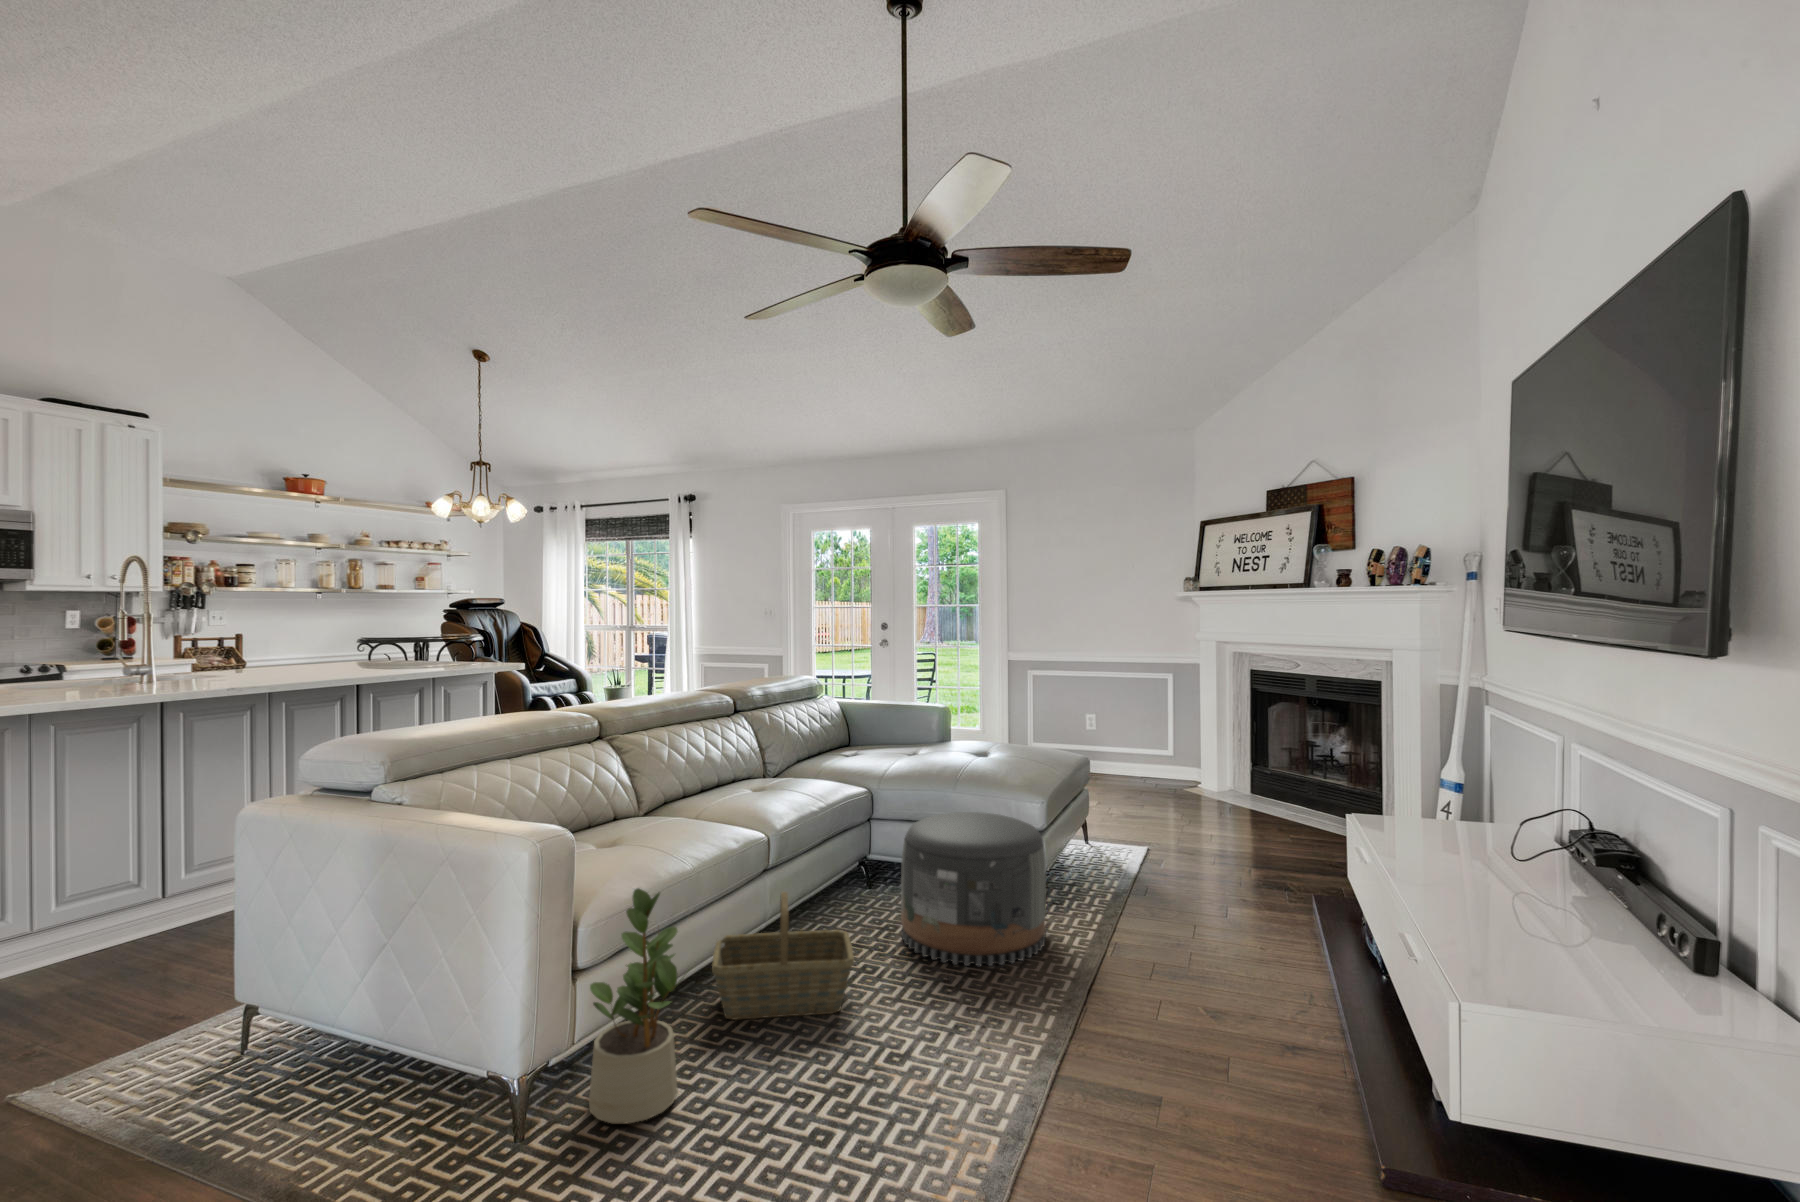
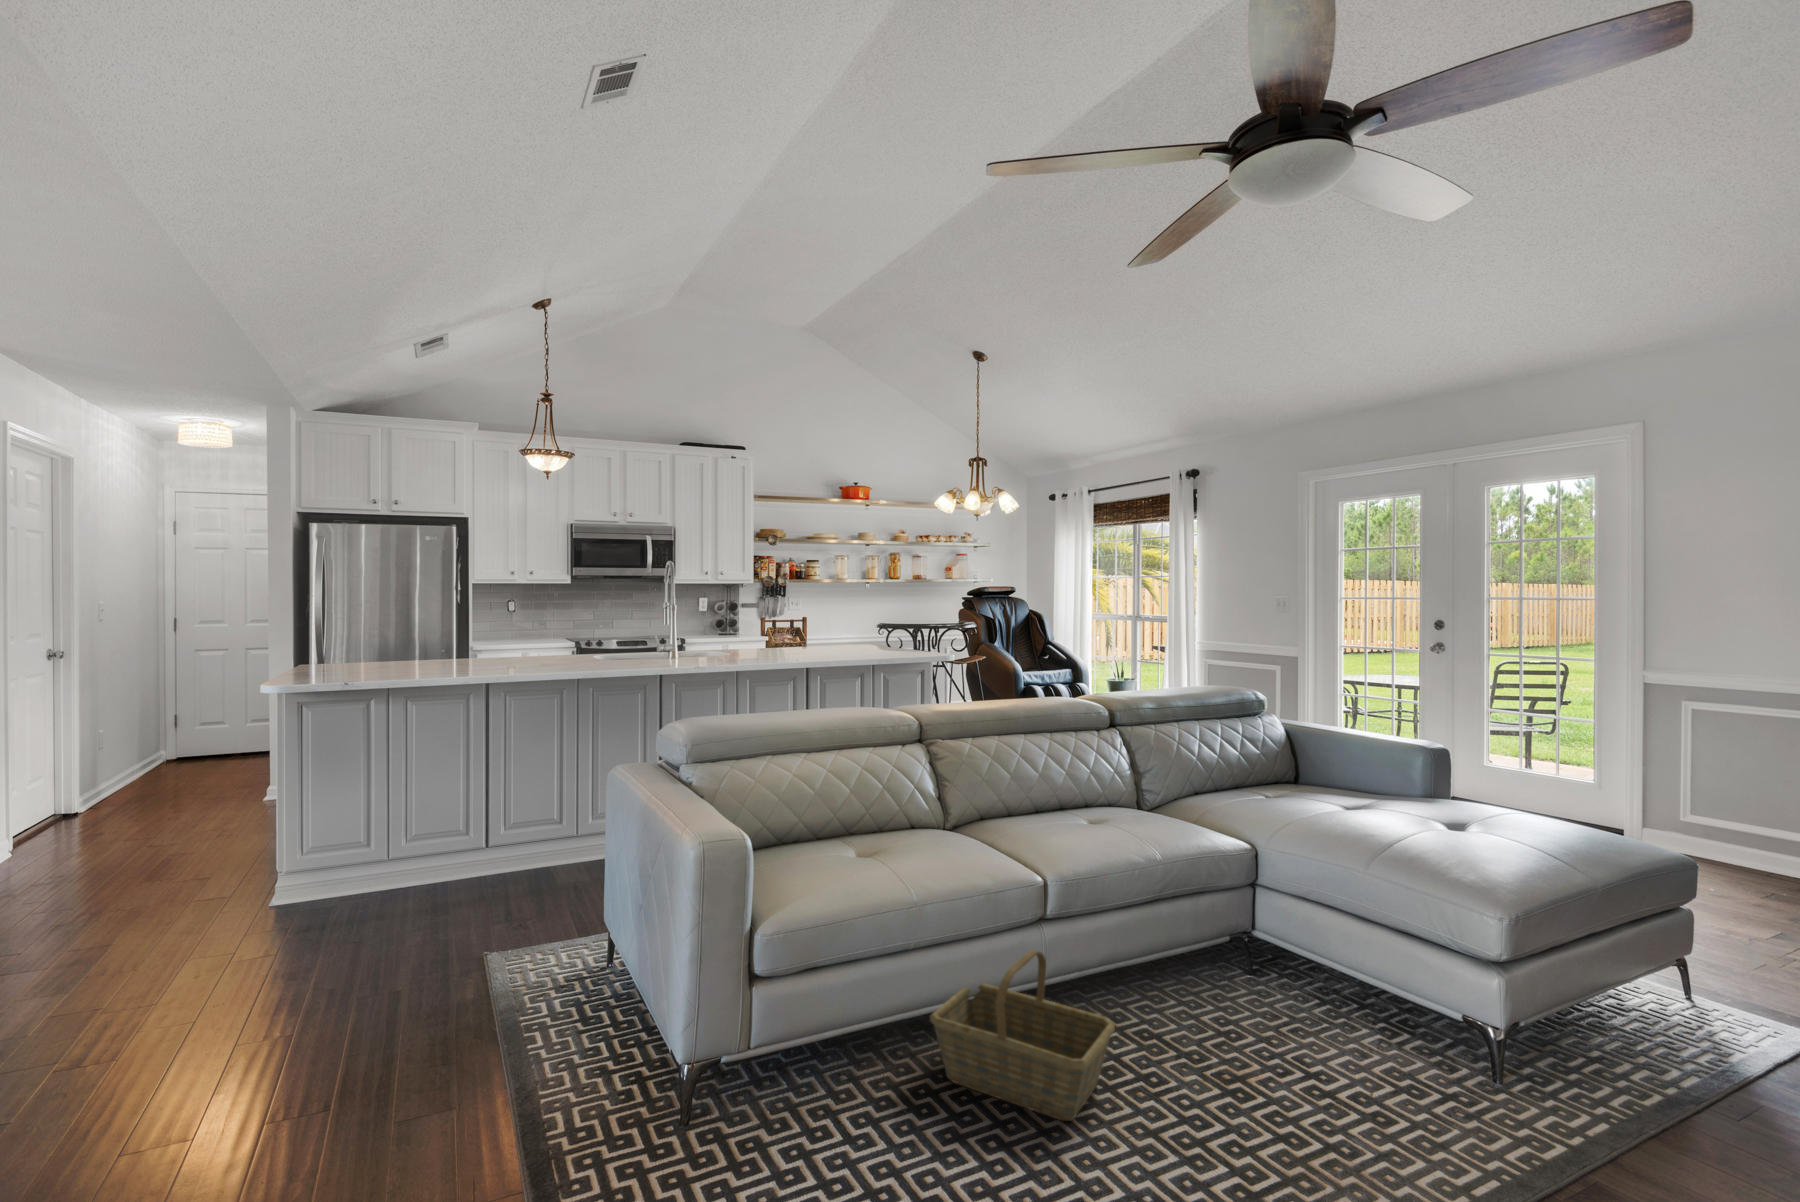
pouf: present [901,812,1046,966] -> none [1231,898,1468,1153]
potted plant: present [589,888,683,1124] -> none [745,909,857,1158]

